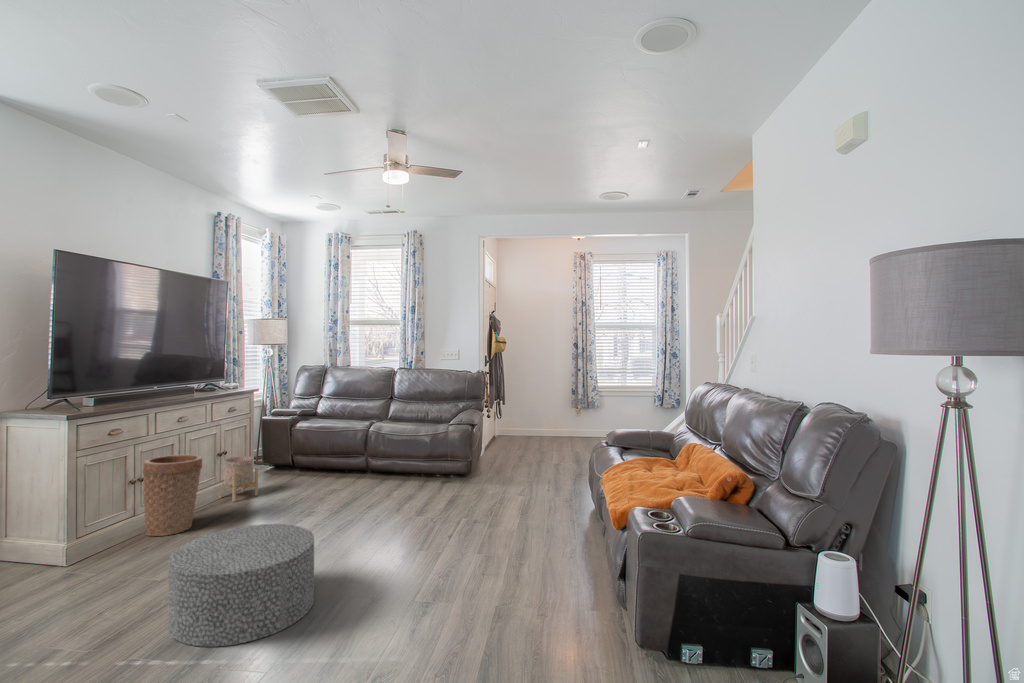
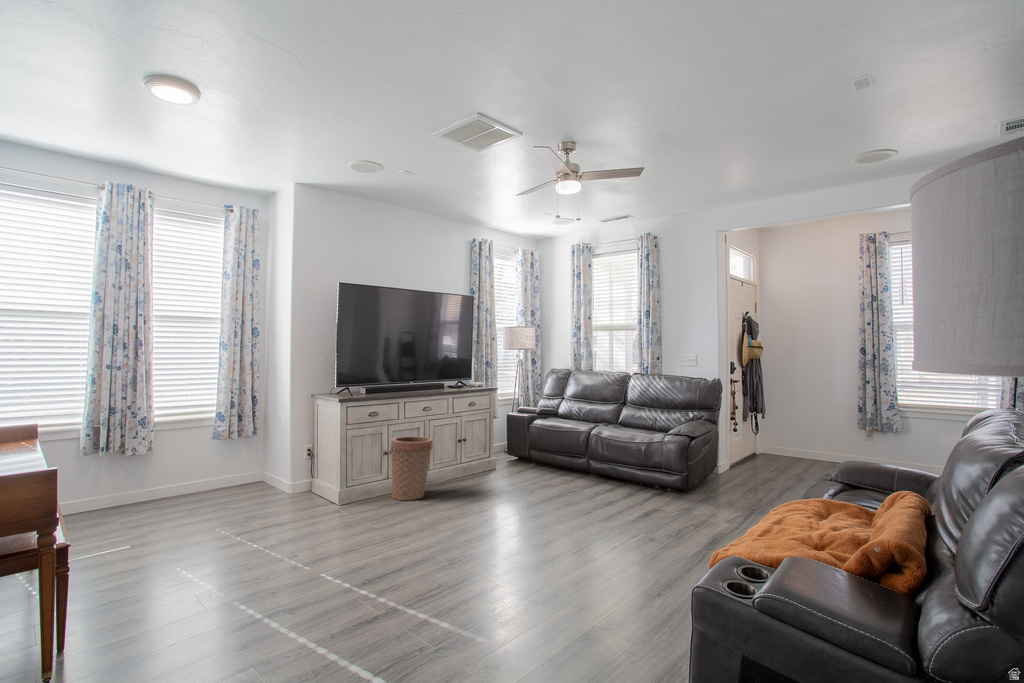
planter: present [219,456,258,502] -> none [459,444,487,482]
ottoman: present [169,524,314,647] -> none [341,501,457,602]

